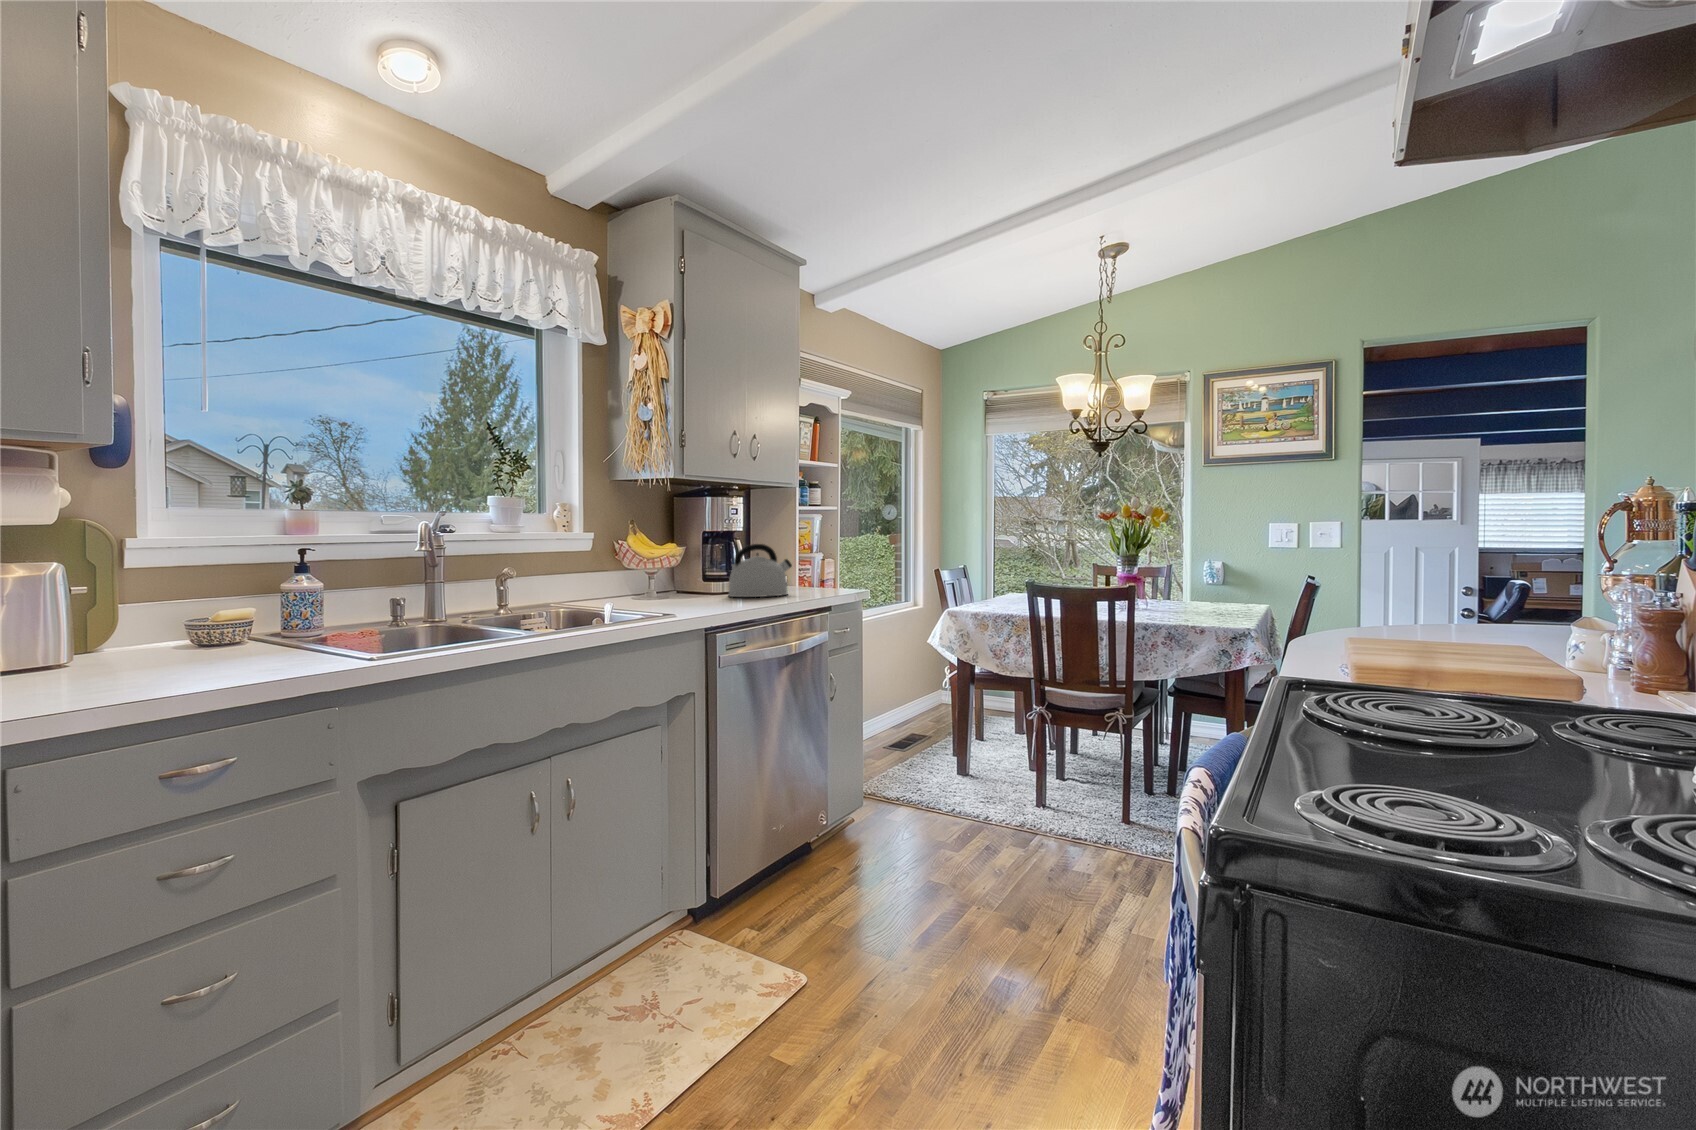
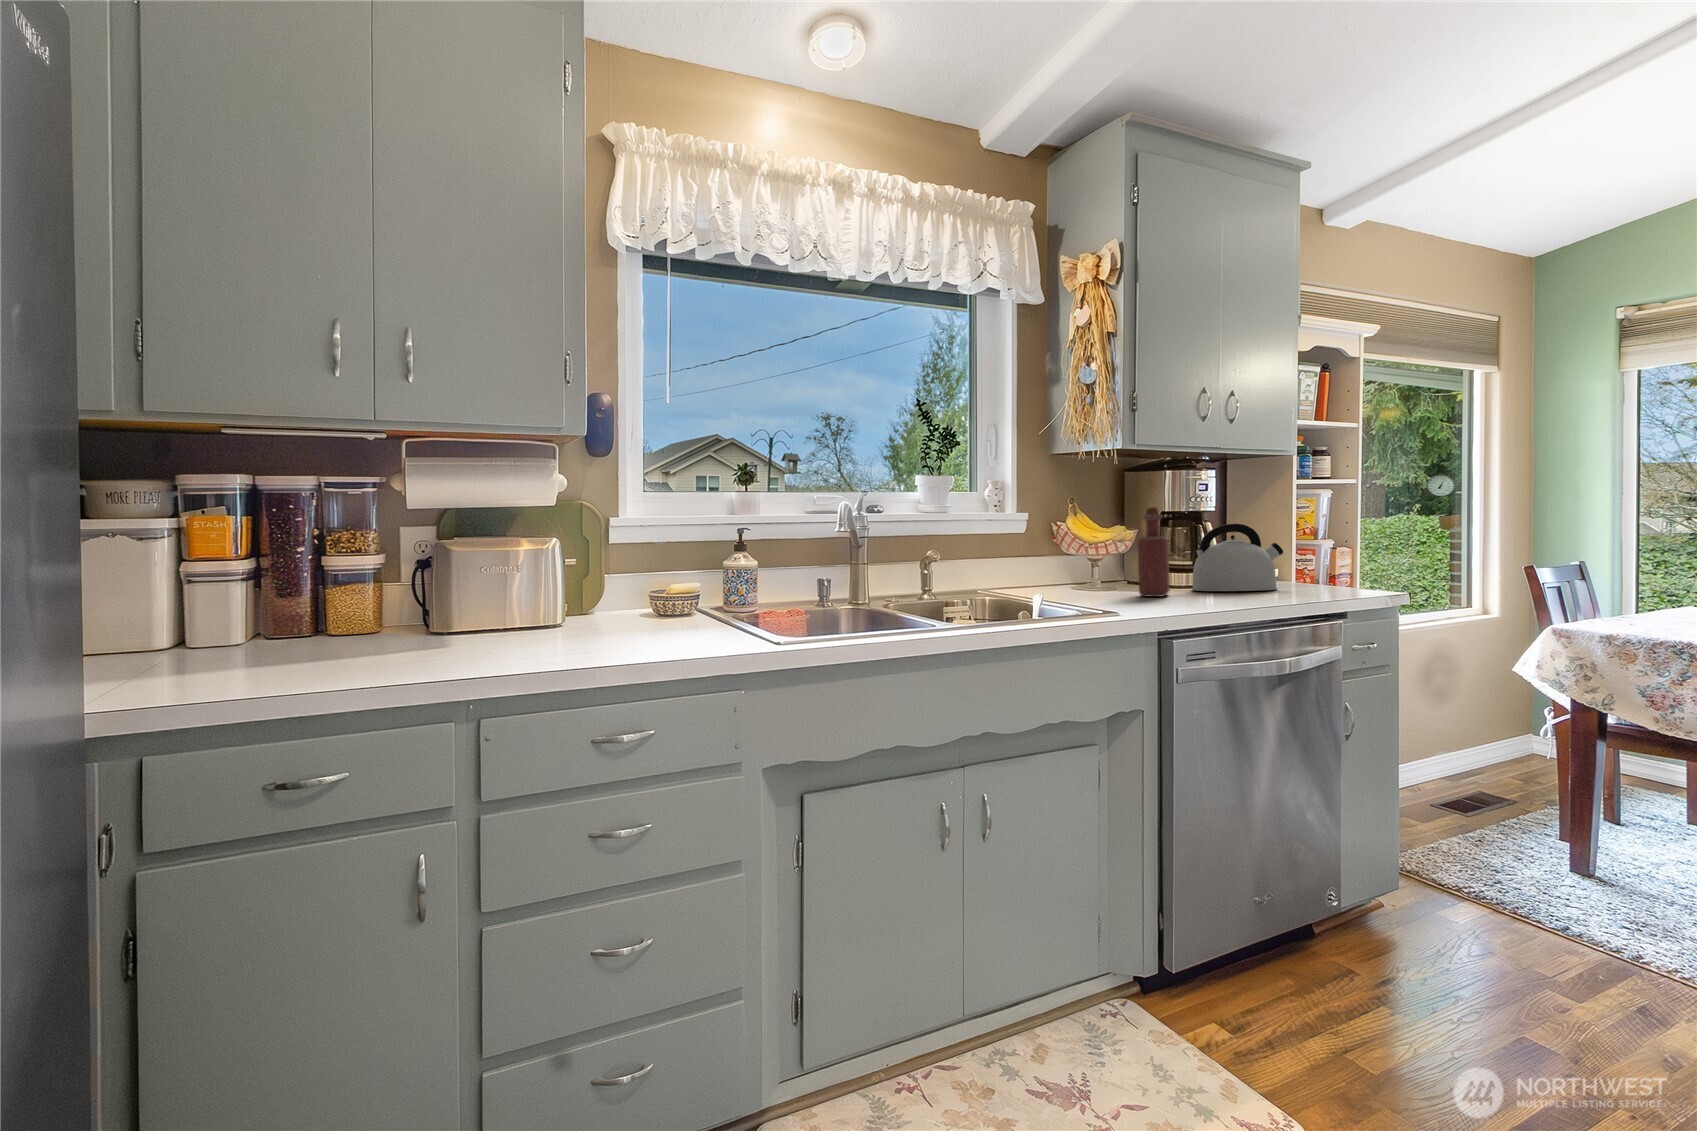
bottle: none [689,531,712,603] -> present [1138,507,1170,596]

